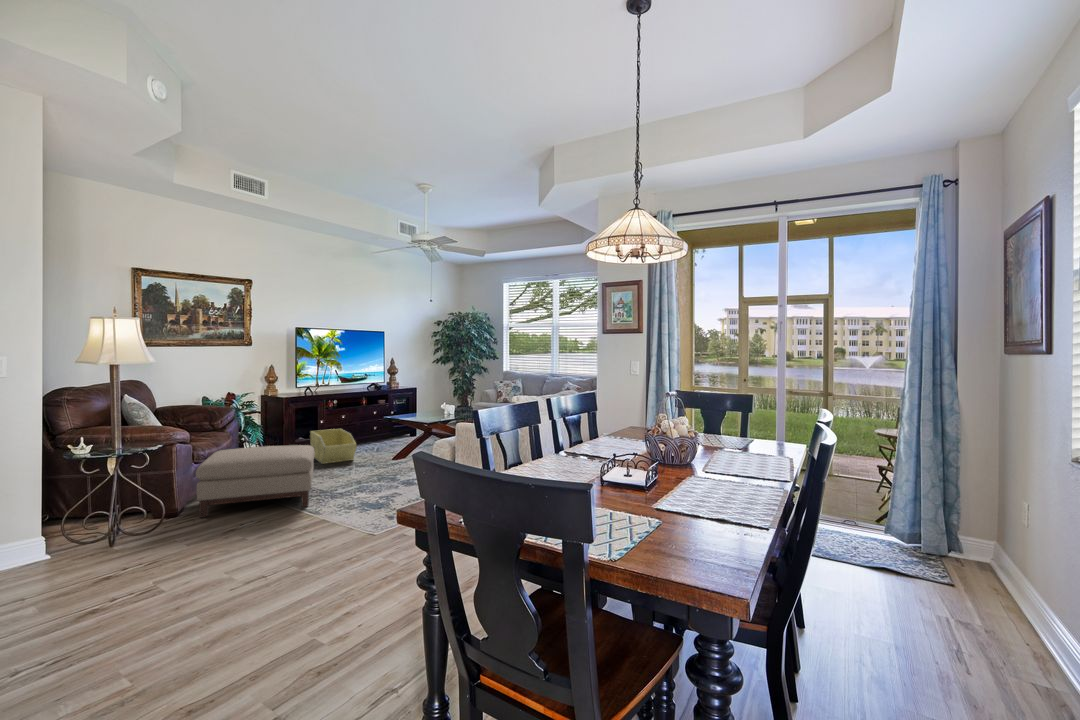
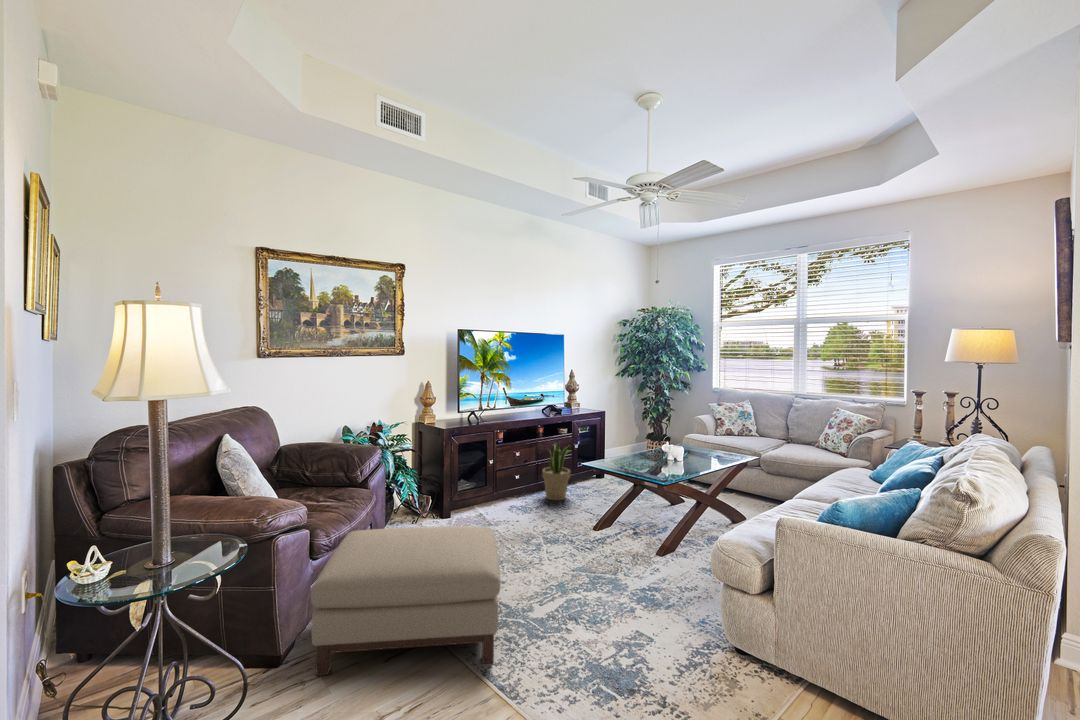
potted plant: none [364,407,388,448] -> present [542,443,570,500]
storage bin: present [310,429,357,464] -> none [475,472,542,532]

